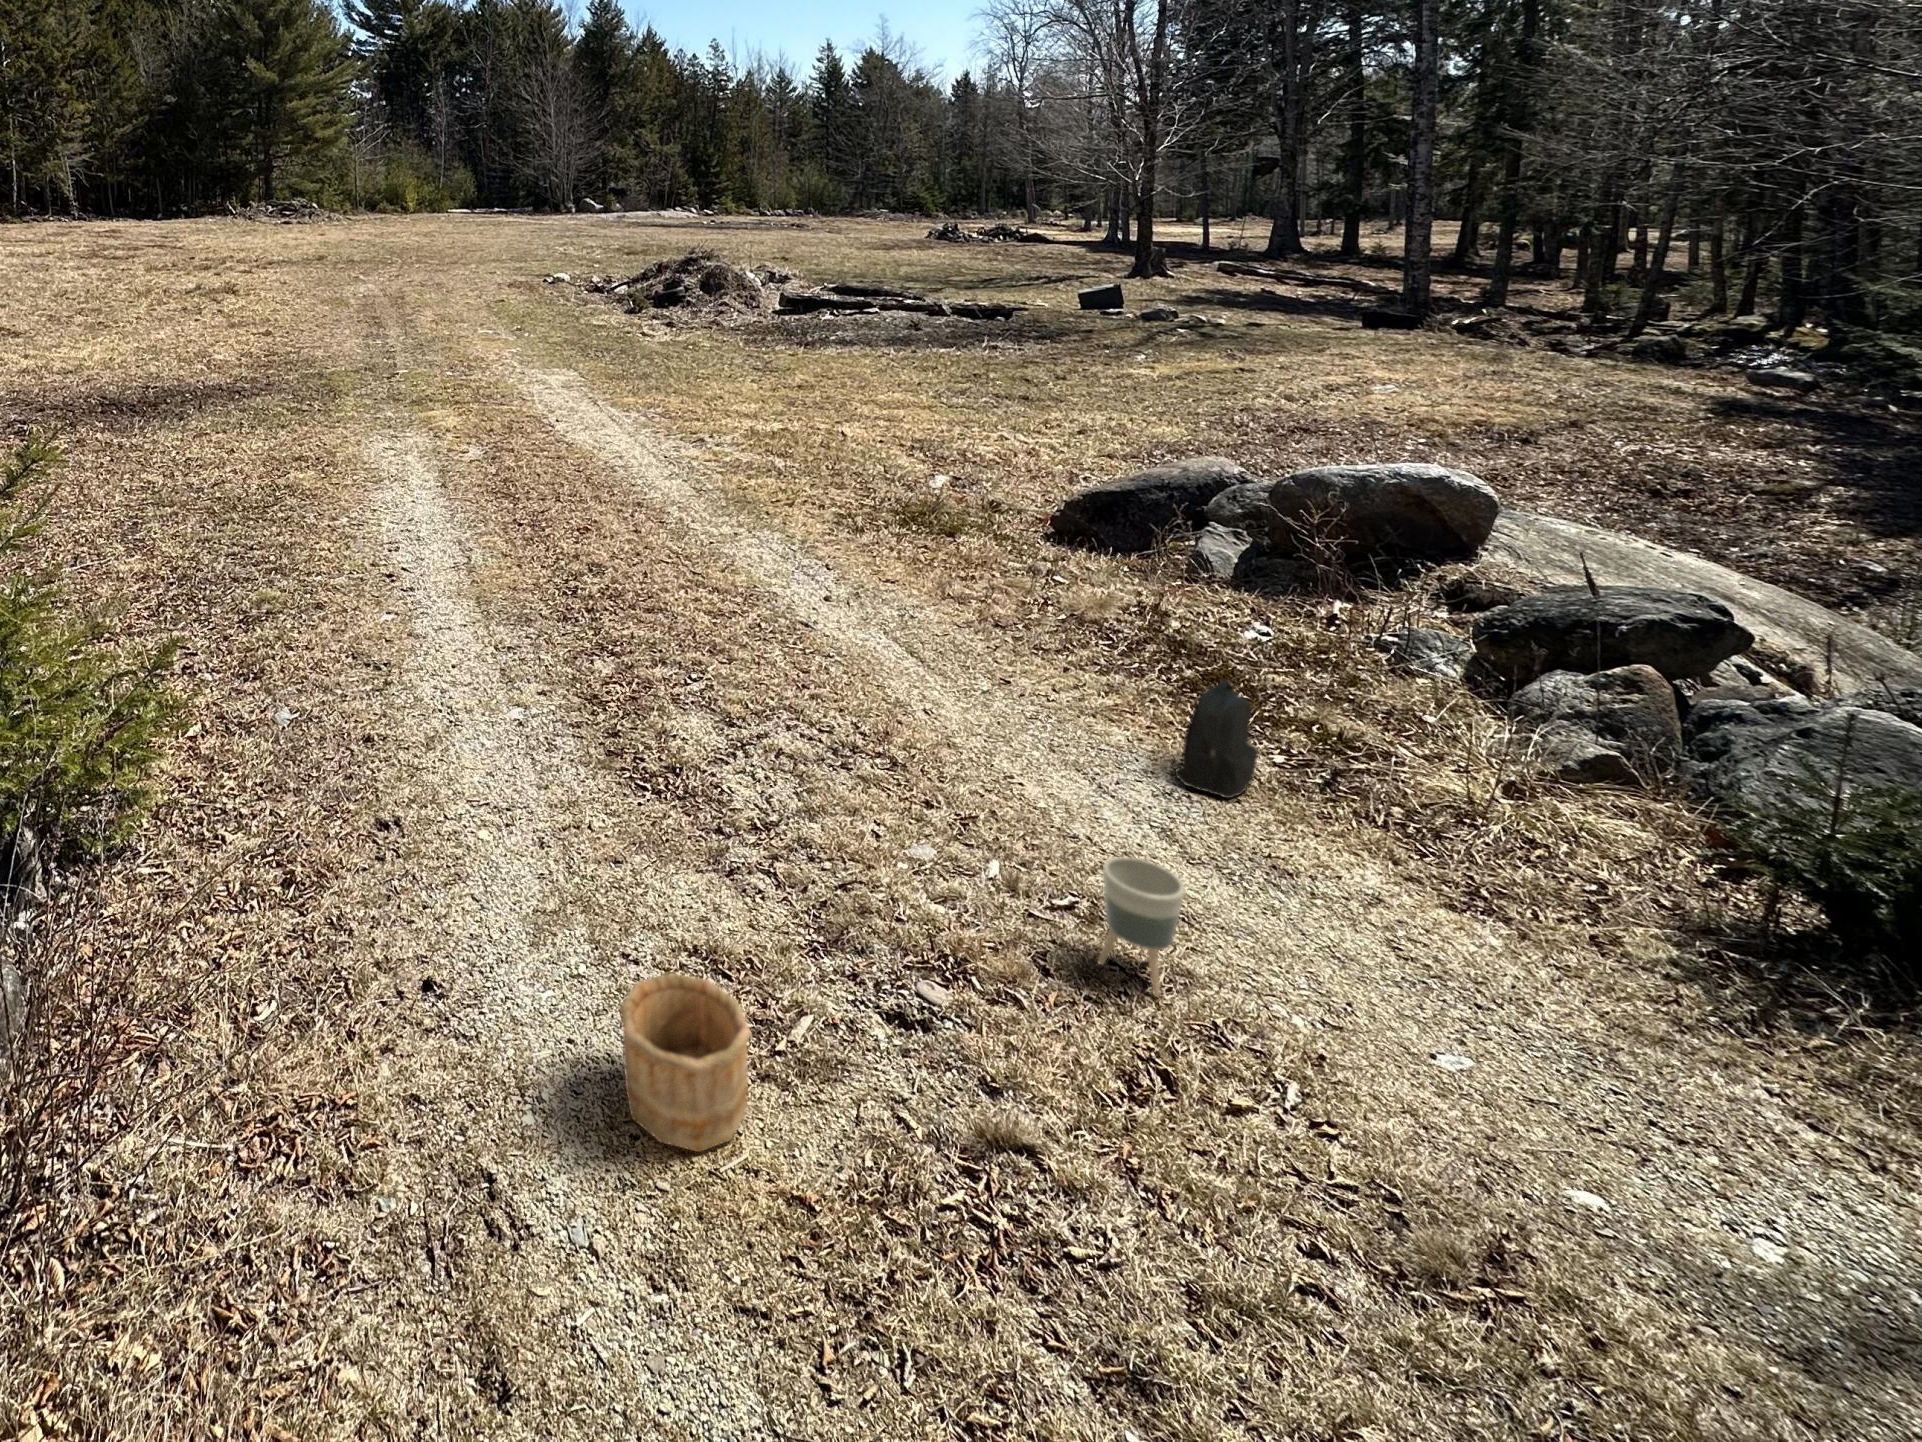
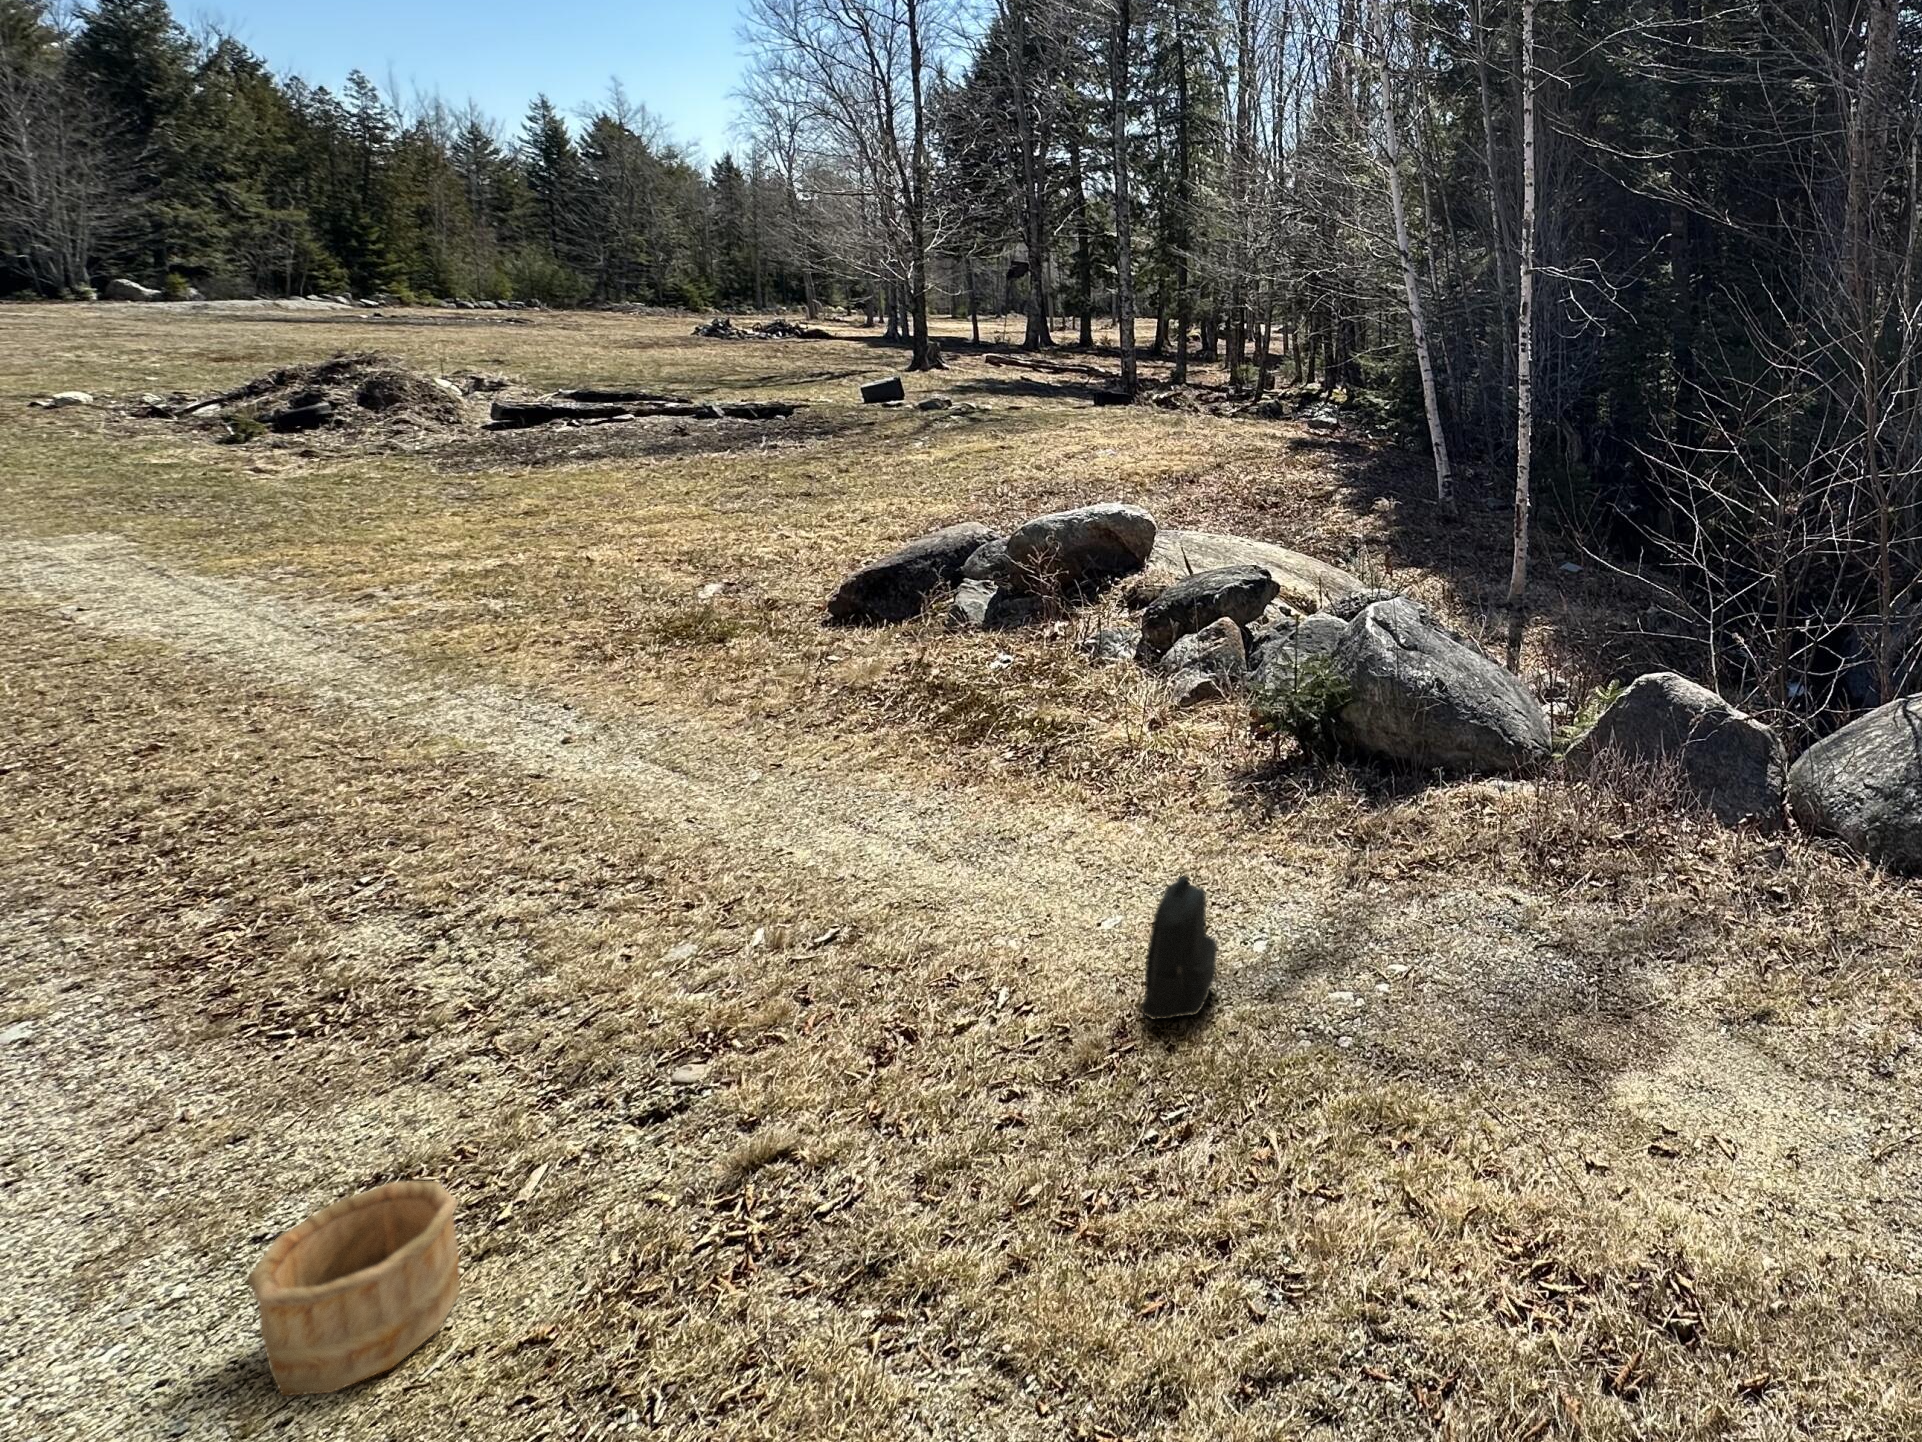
backpack: present [1175,681,1258,798] -> present [1140,876,1217,1019]
planter: present [1098,857,1185,997] -> none [851,862,918,971]

